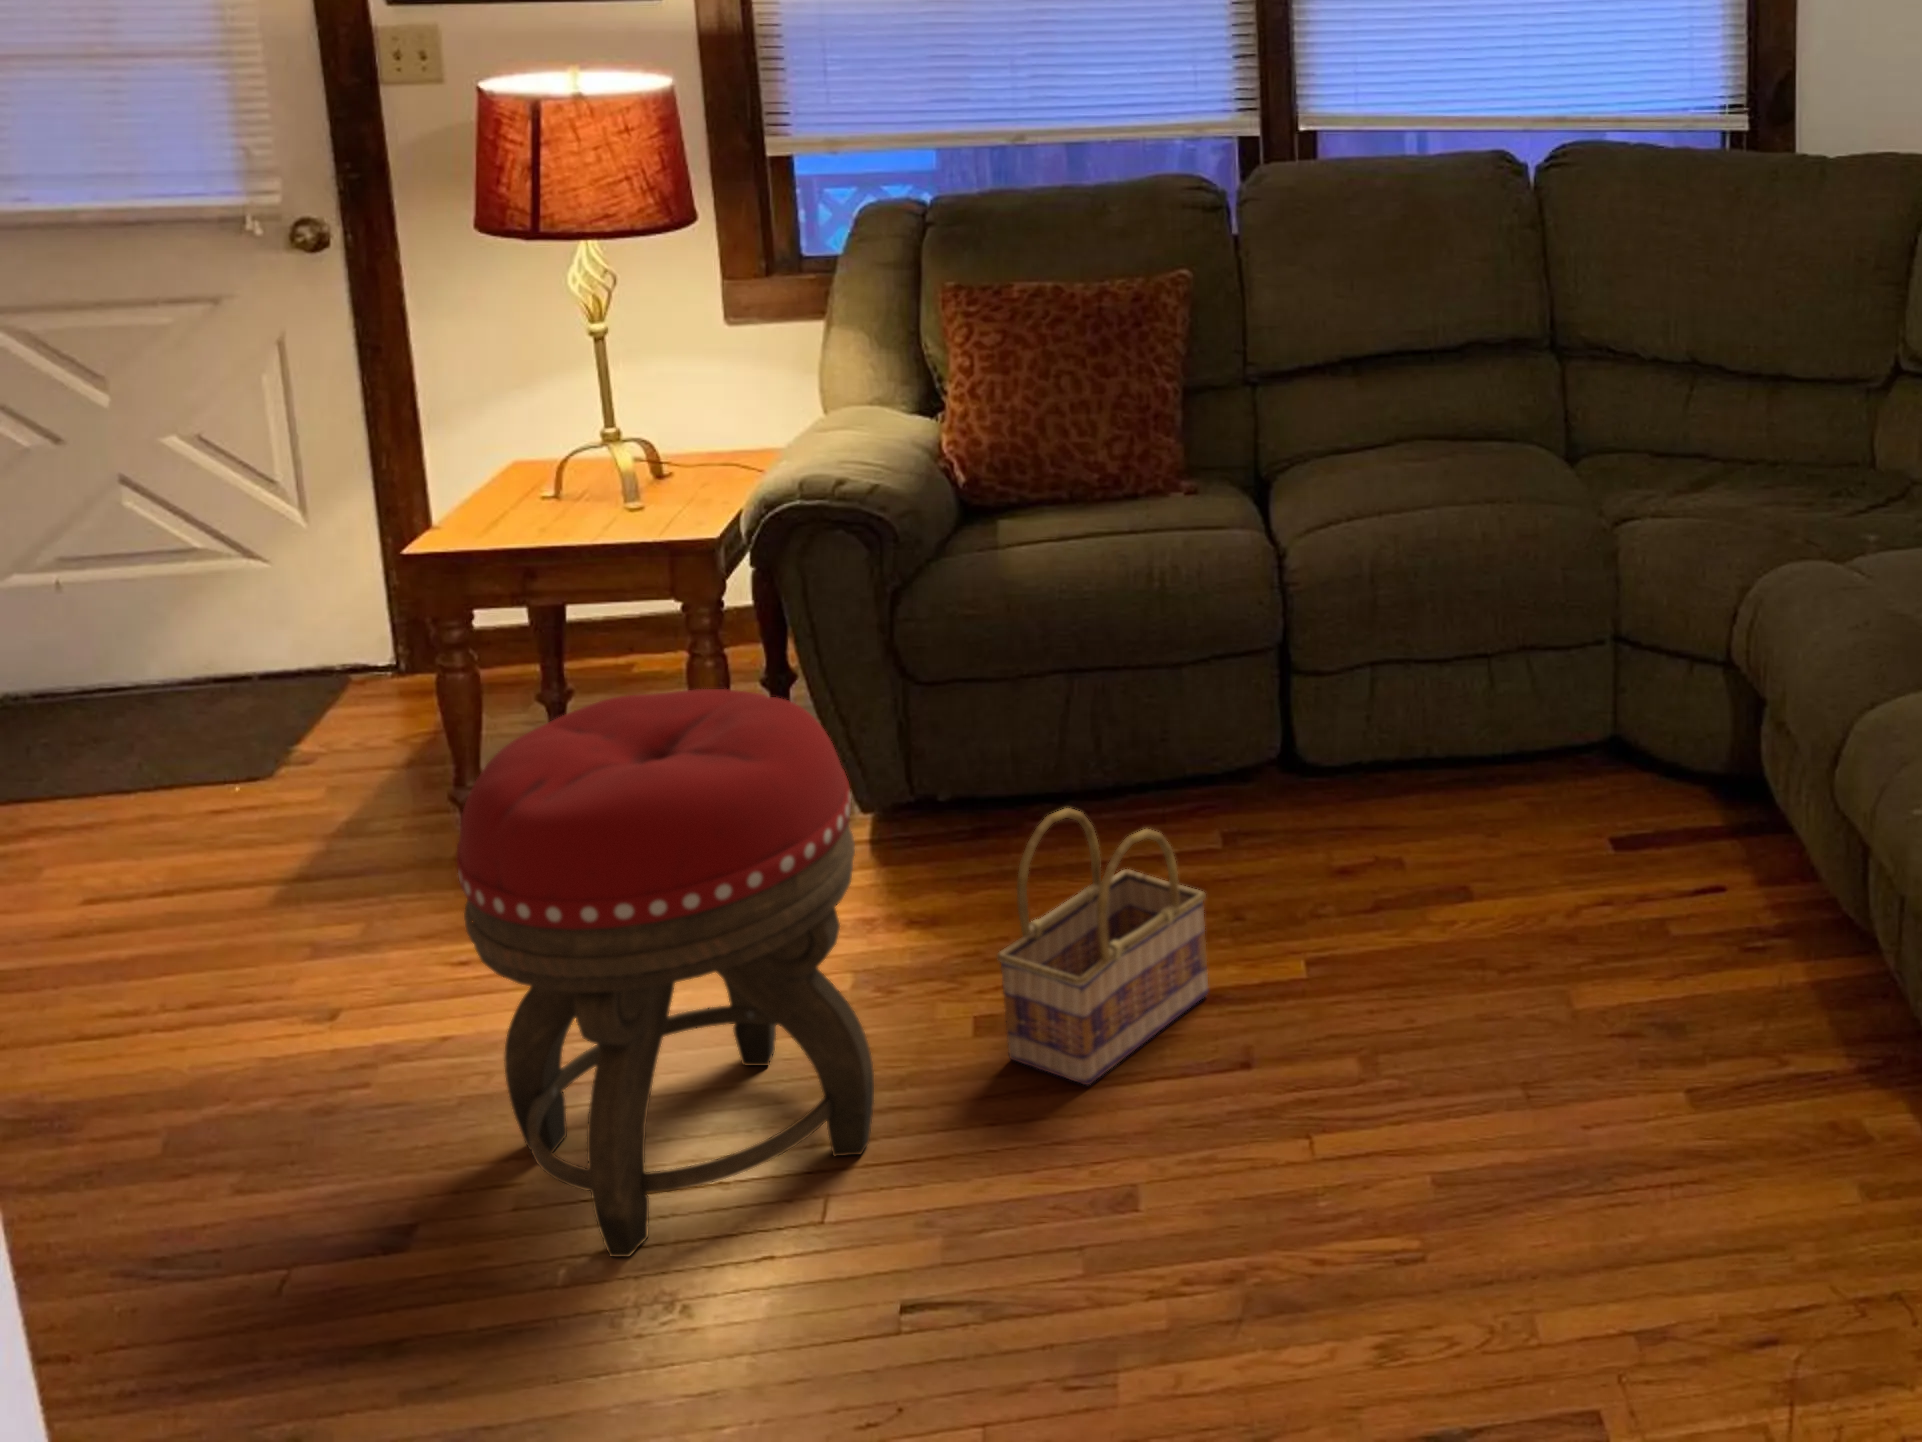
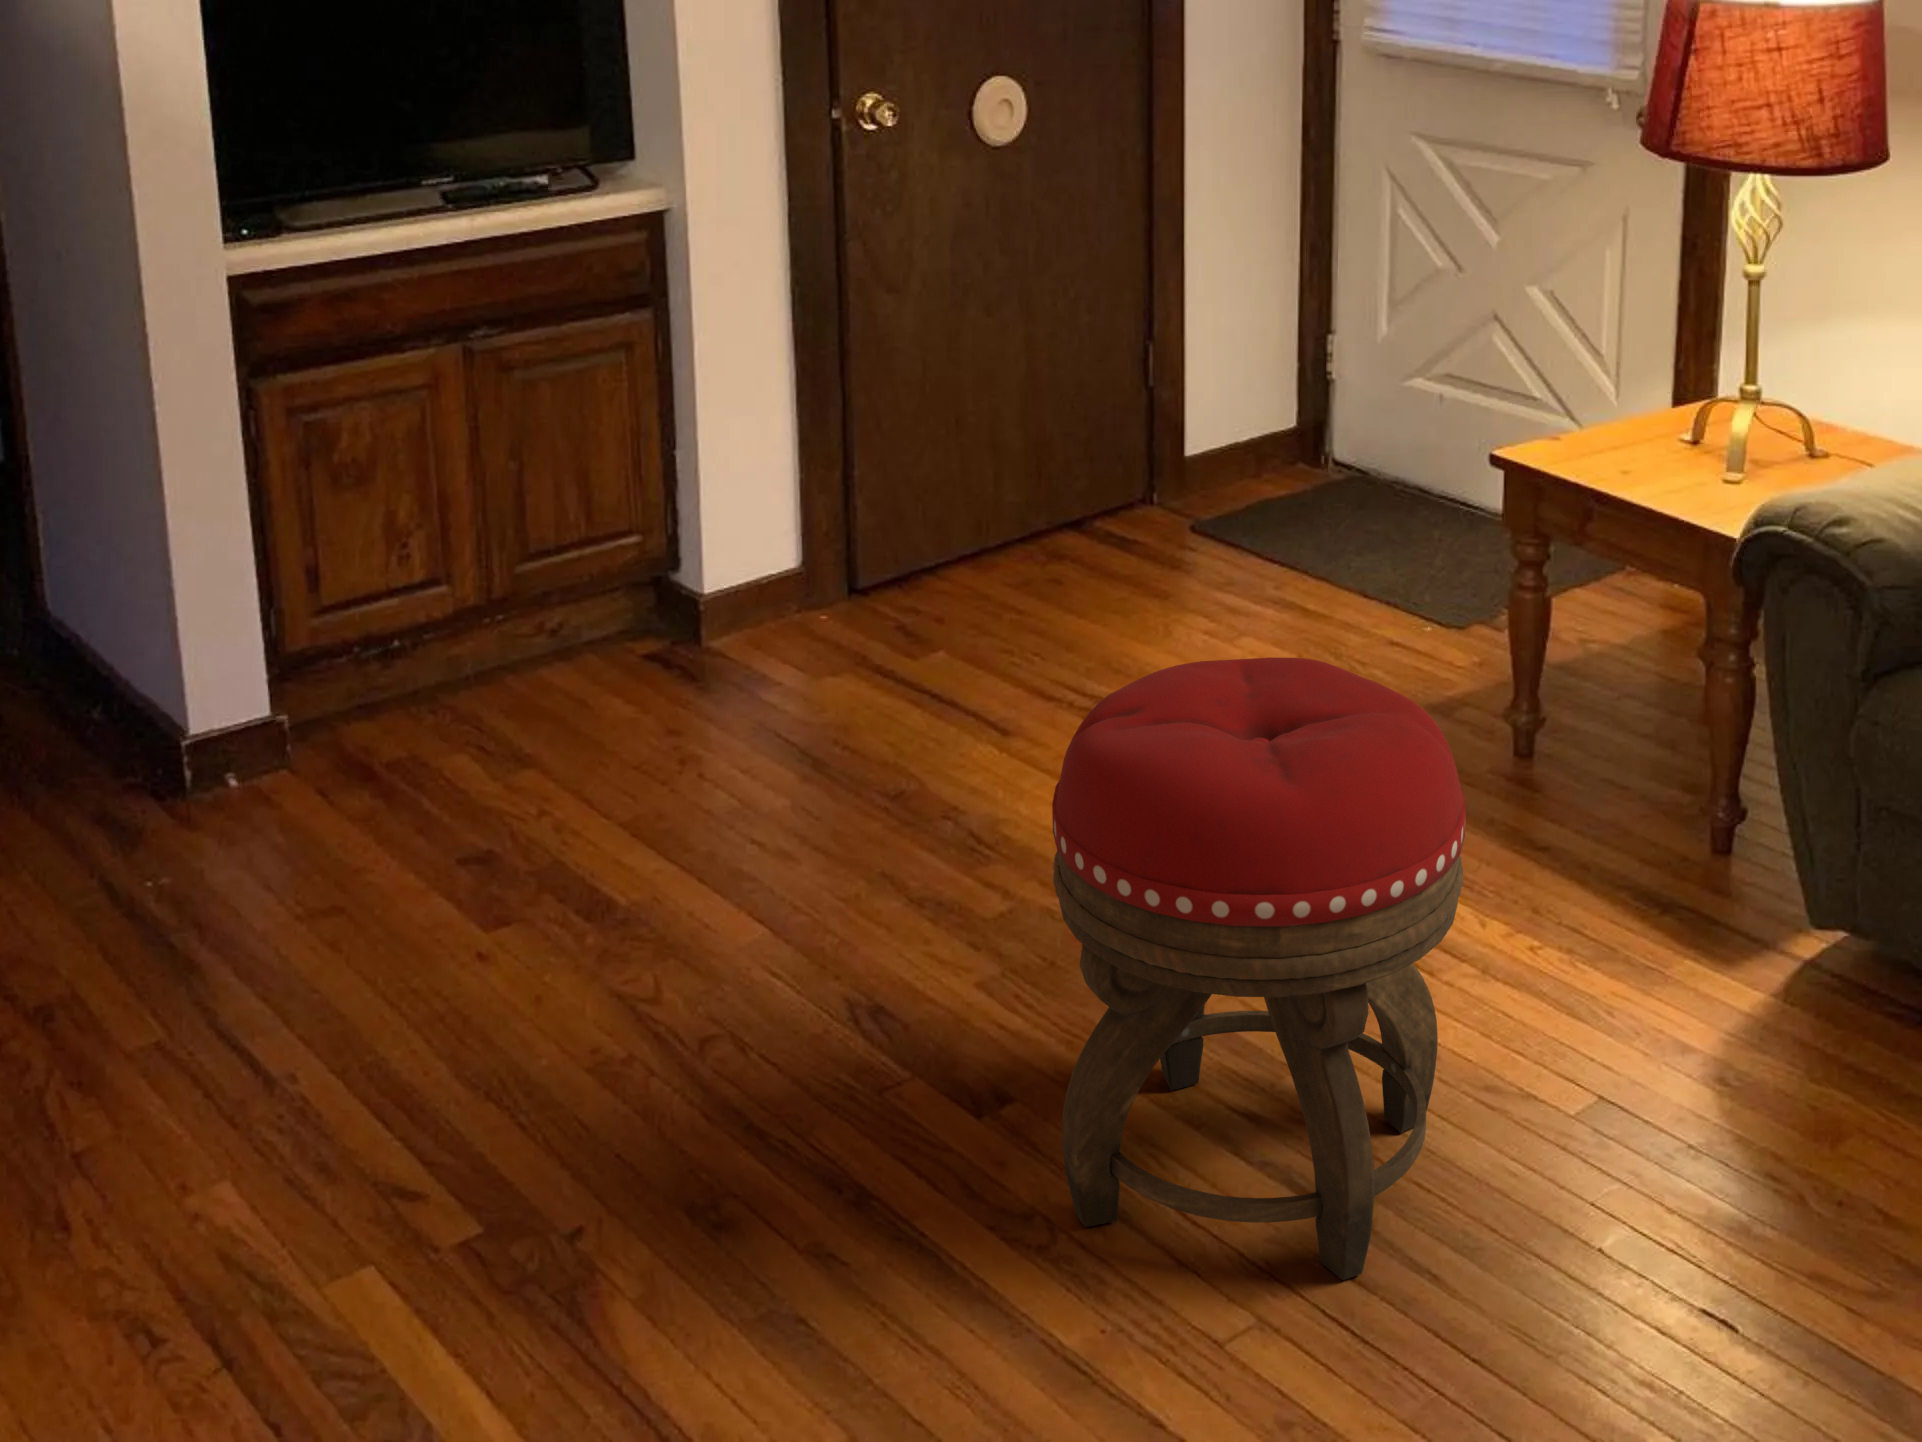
basket: present [997,808,1208,1085] -> none [1580,1024,1882,1380]

